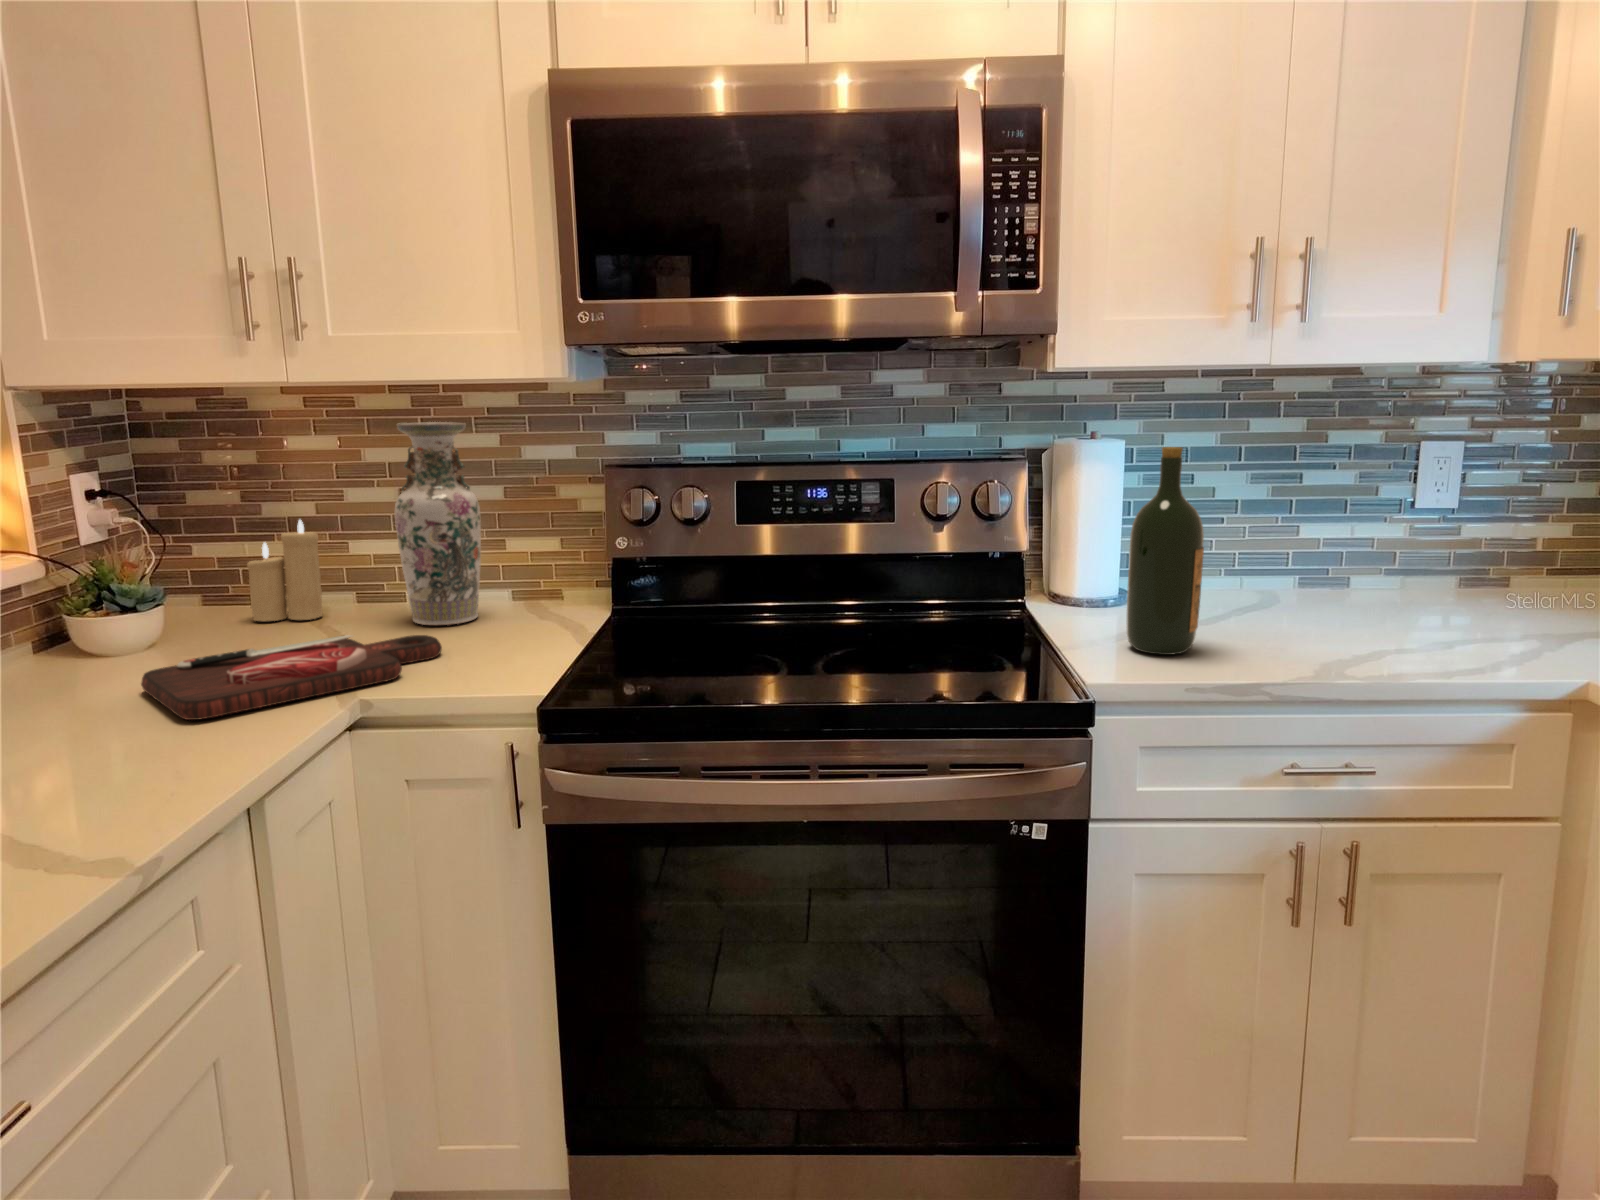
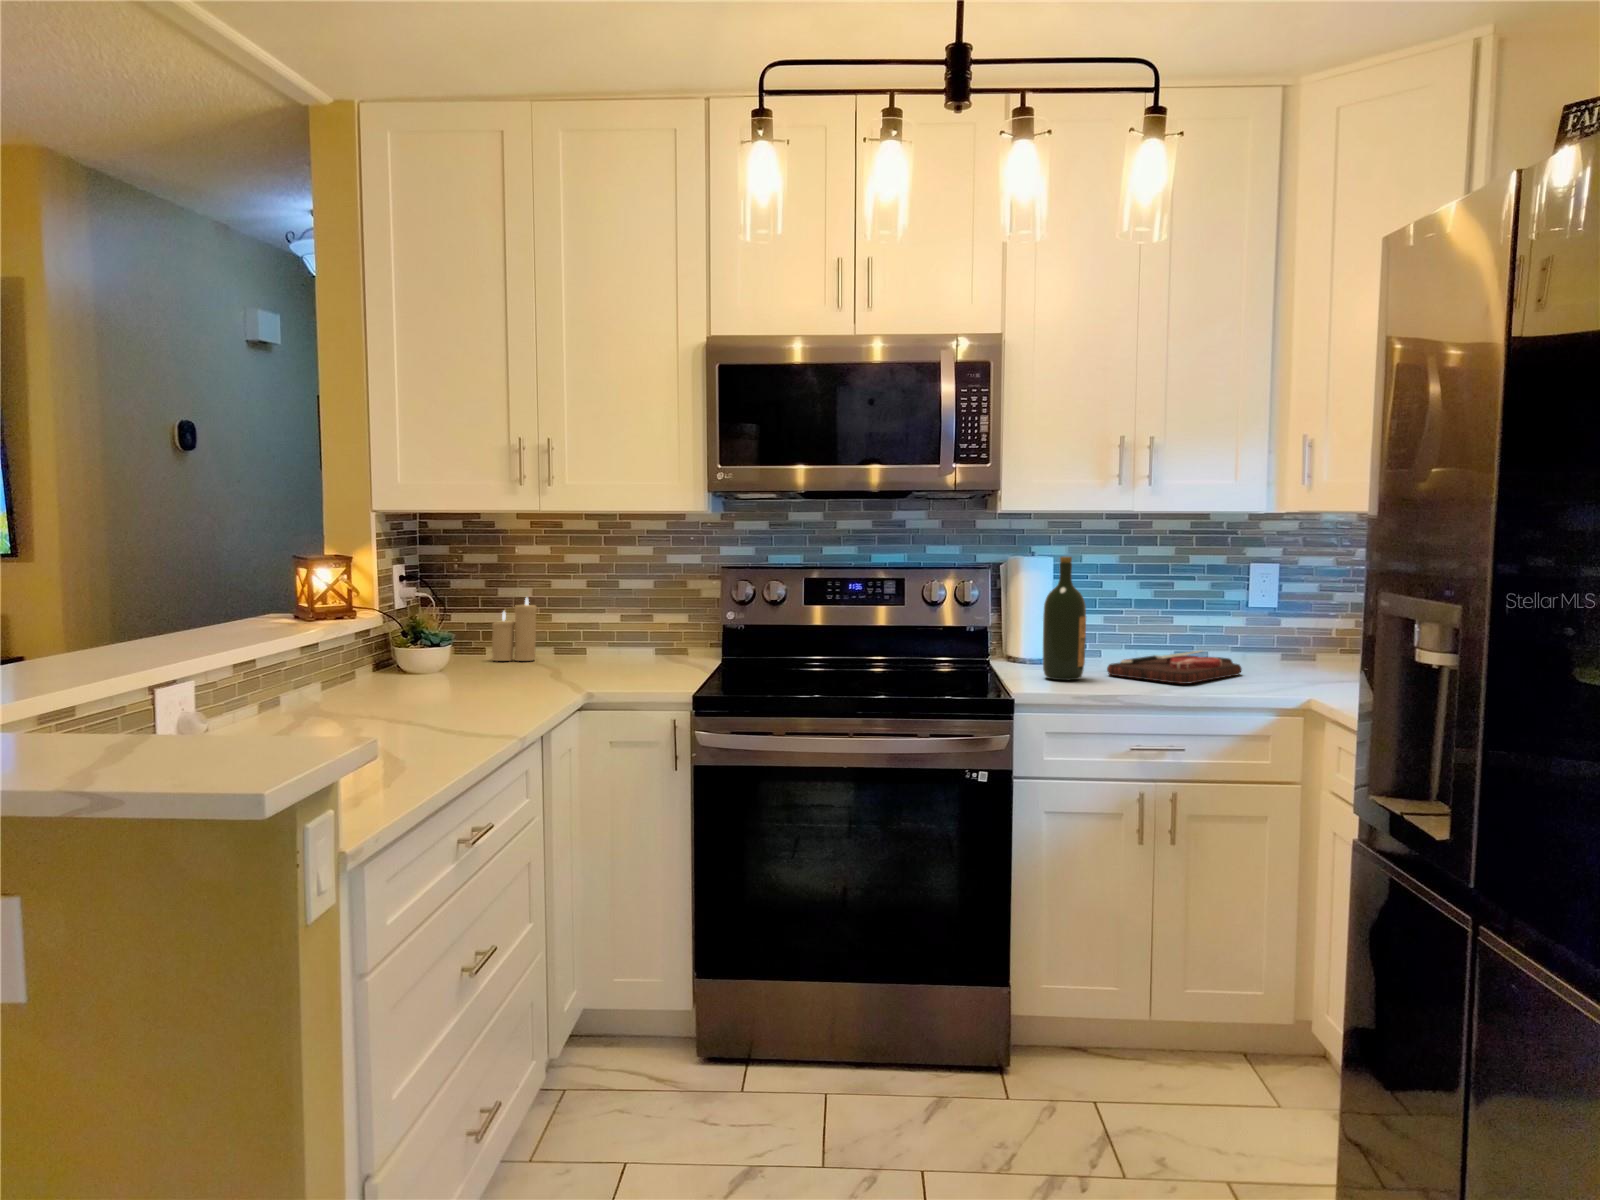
vase: present [395,422,481,625] -> none [589,537,641,665]
cutting board: present [141,635,442,720] -> present [1107,651,1242,684]

